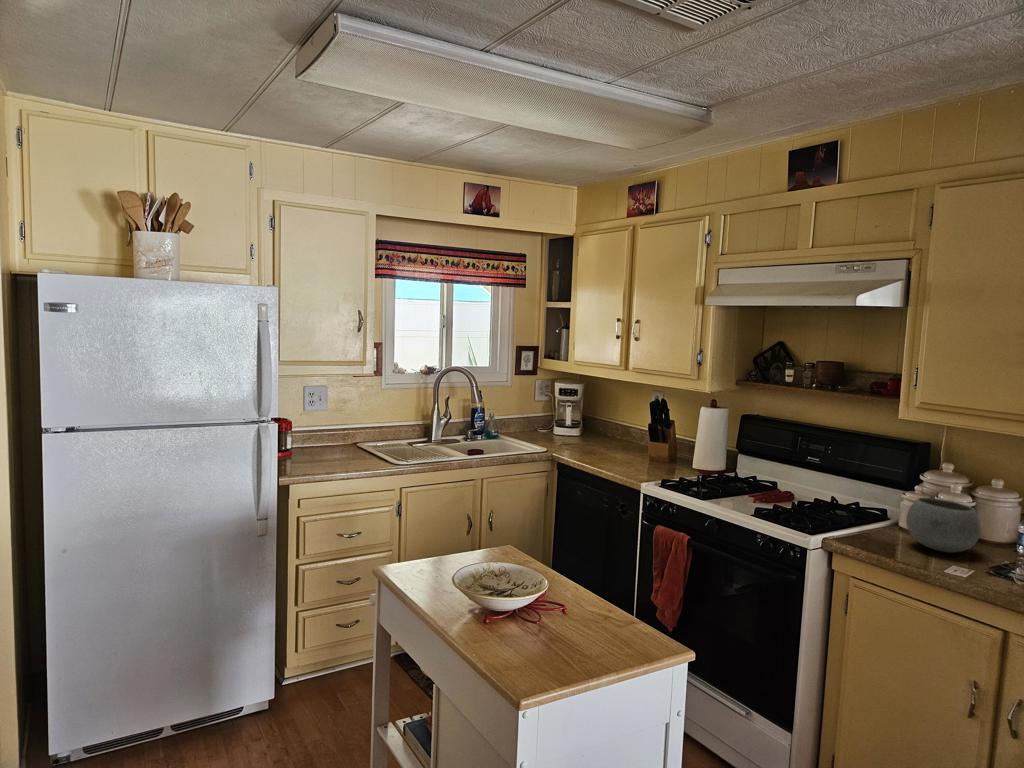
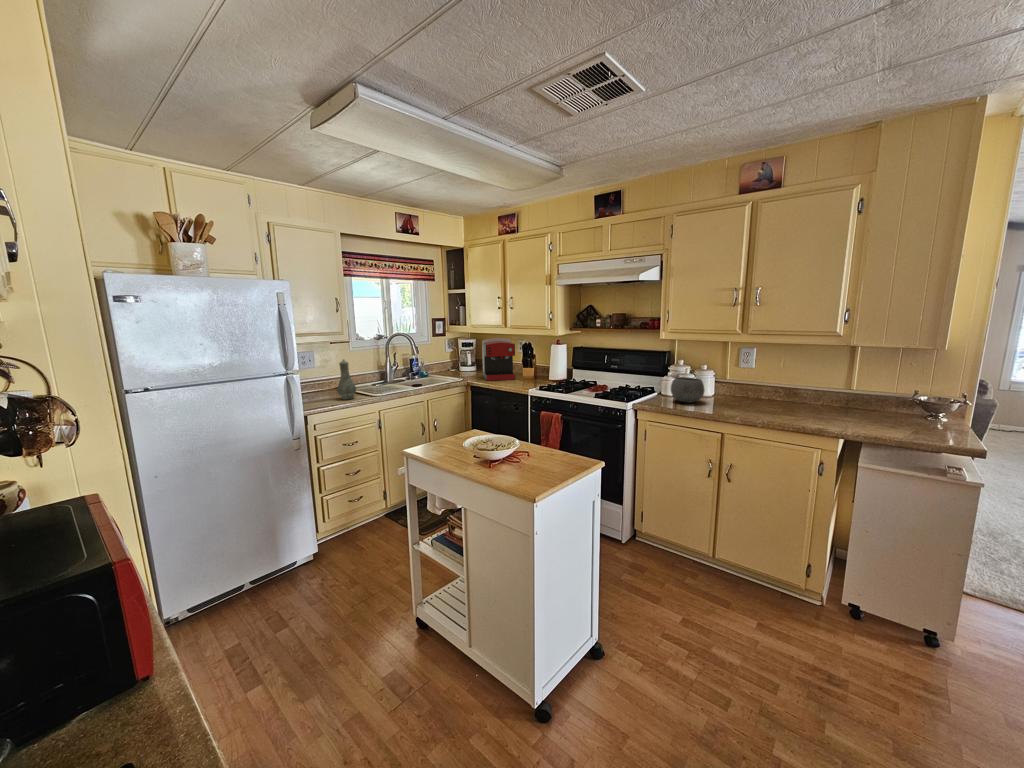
coffee maker: none [584,386,637,459] -> present [482,338,515,381]
vase: none [341,405,370,467] -> present [337,359,356,400]

